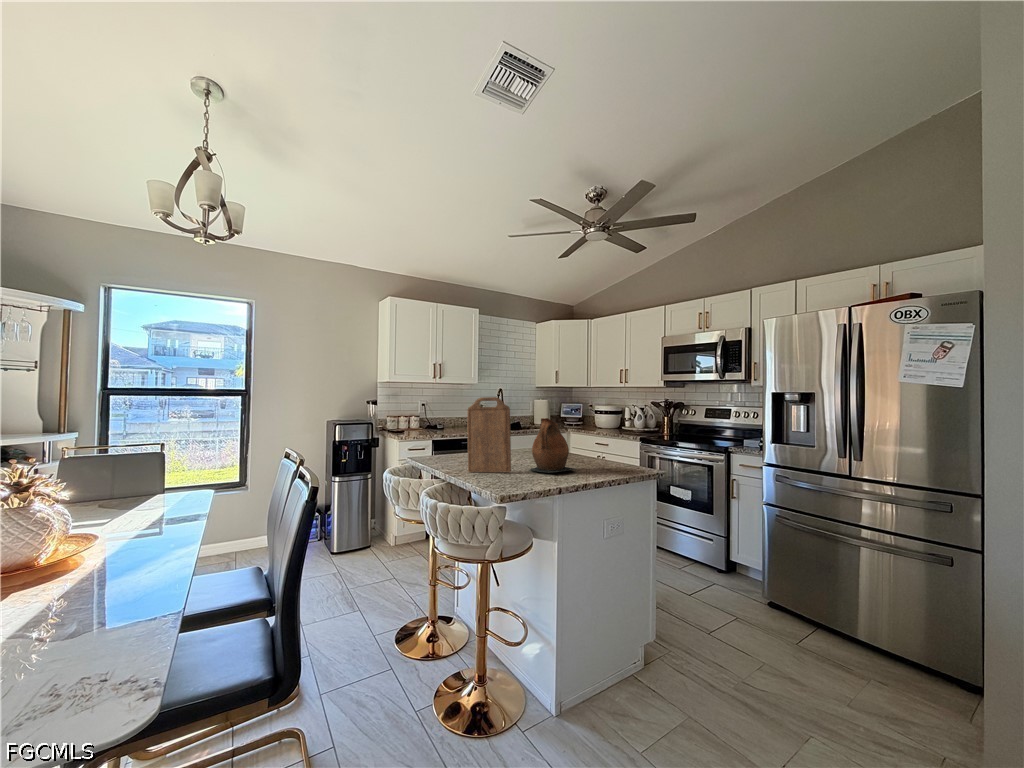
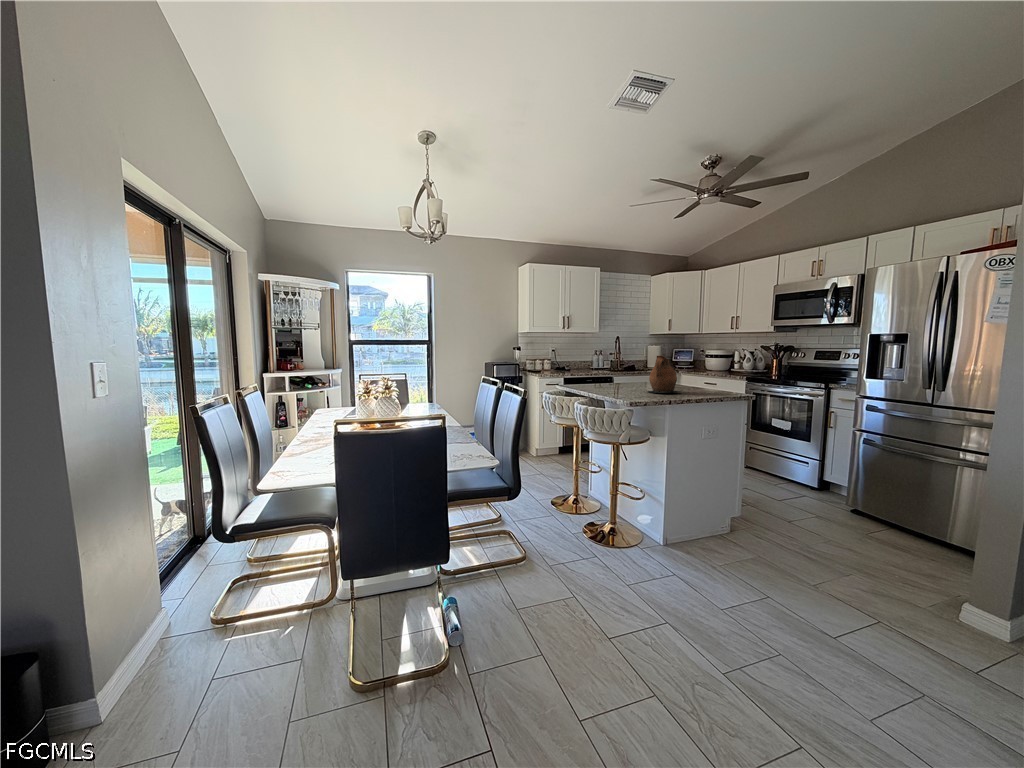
cutting board: present [467,397,511,472] -> none [603,341,634,393]

